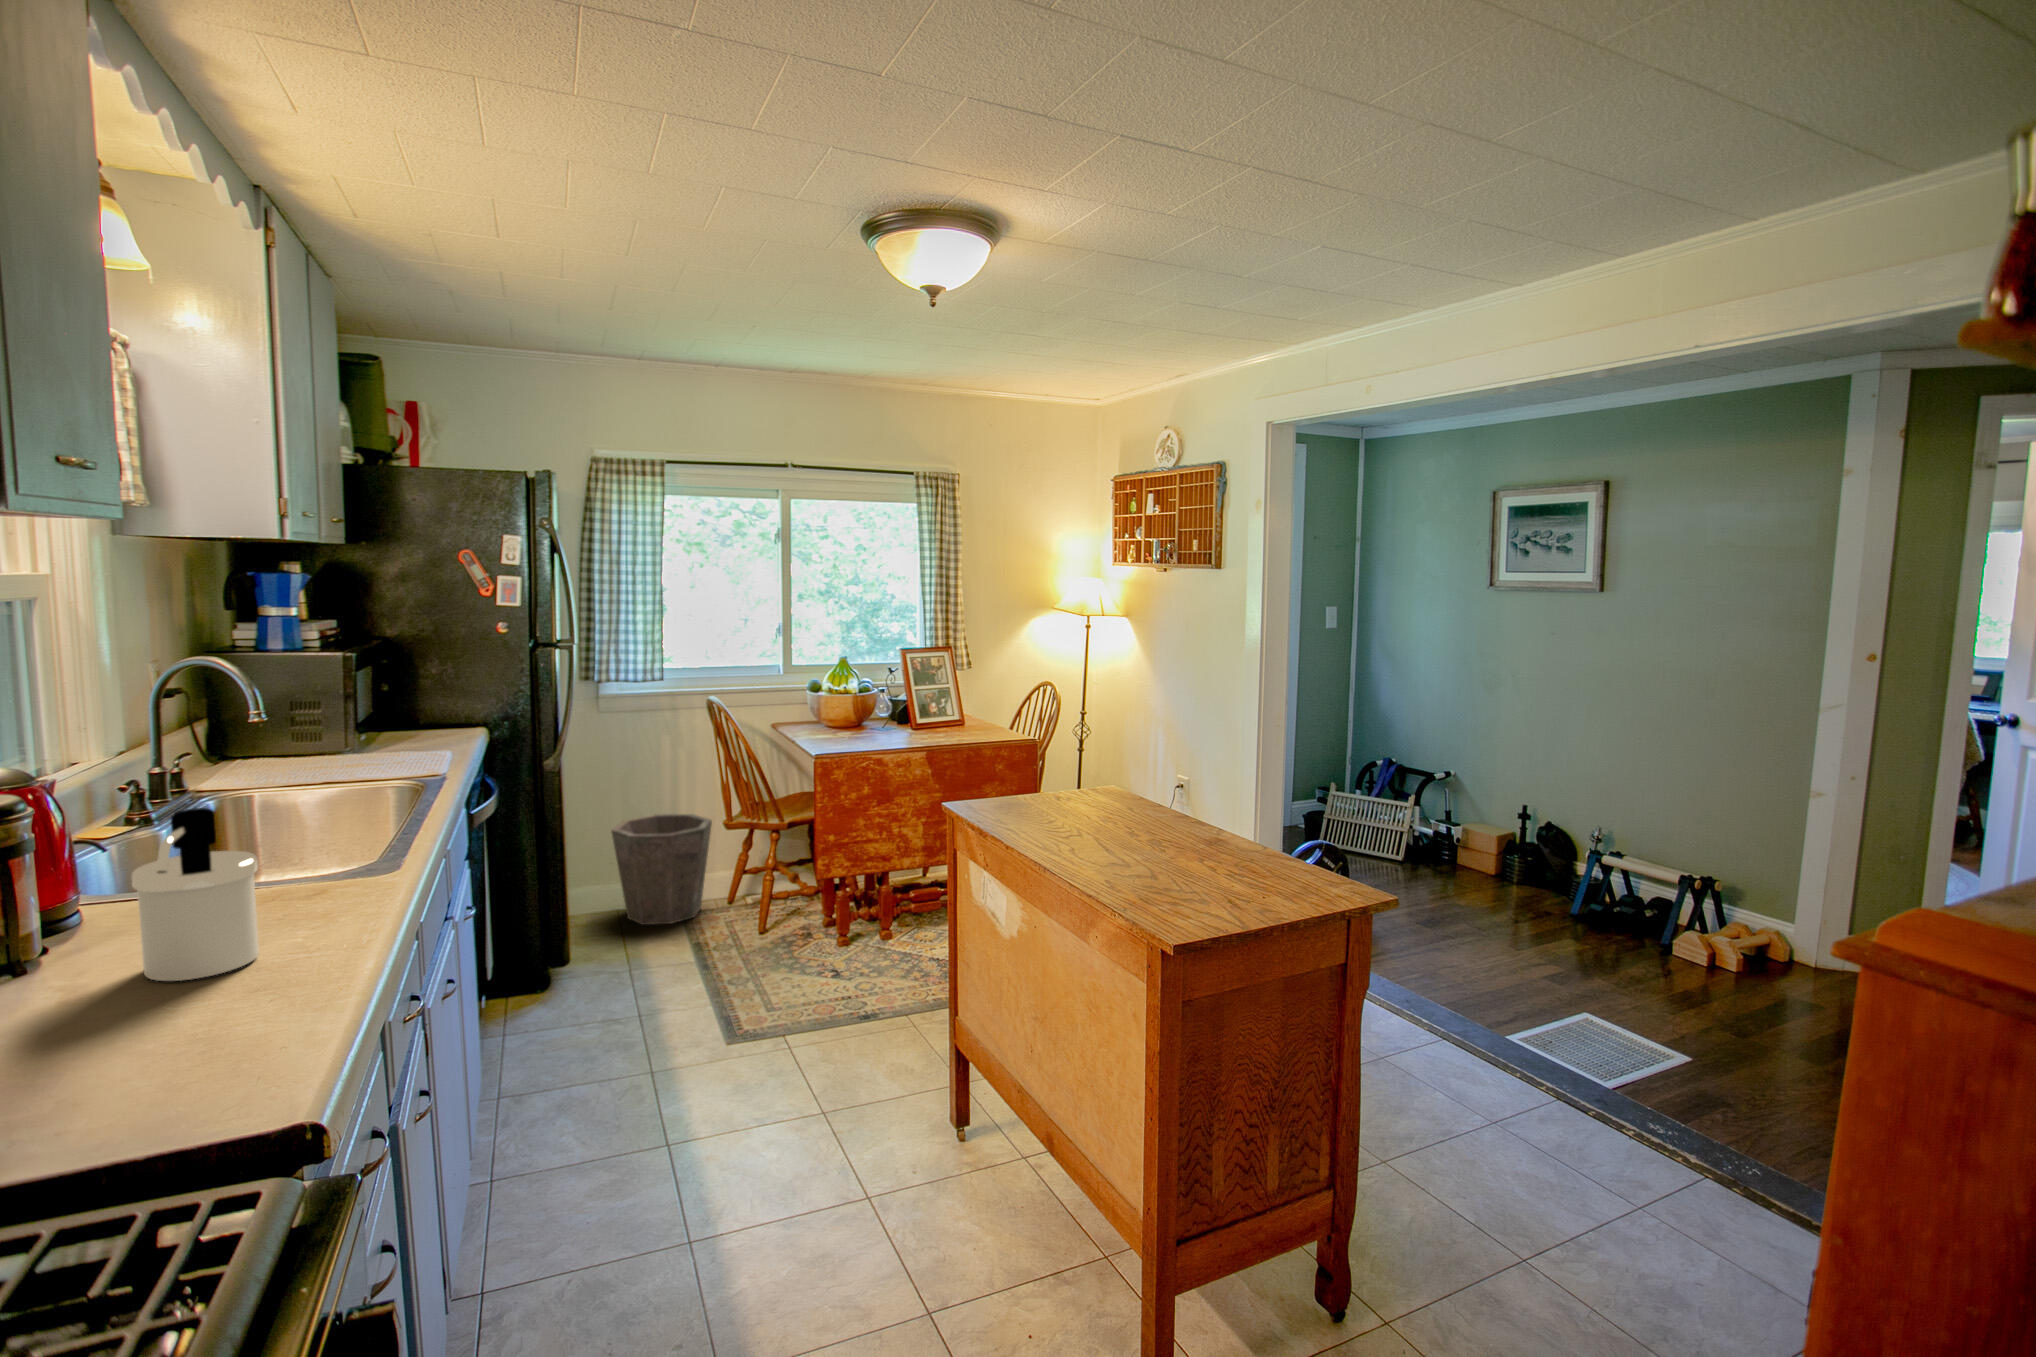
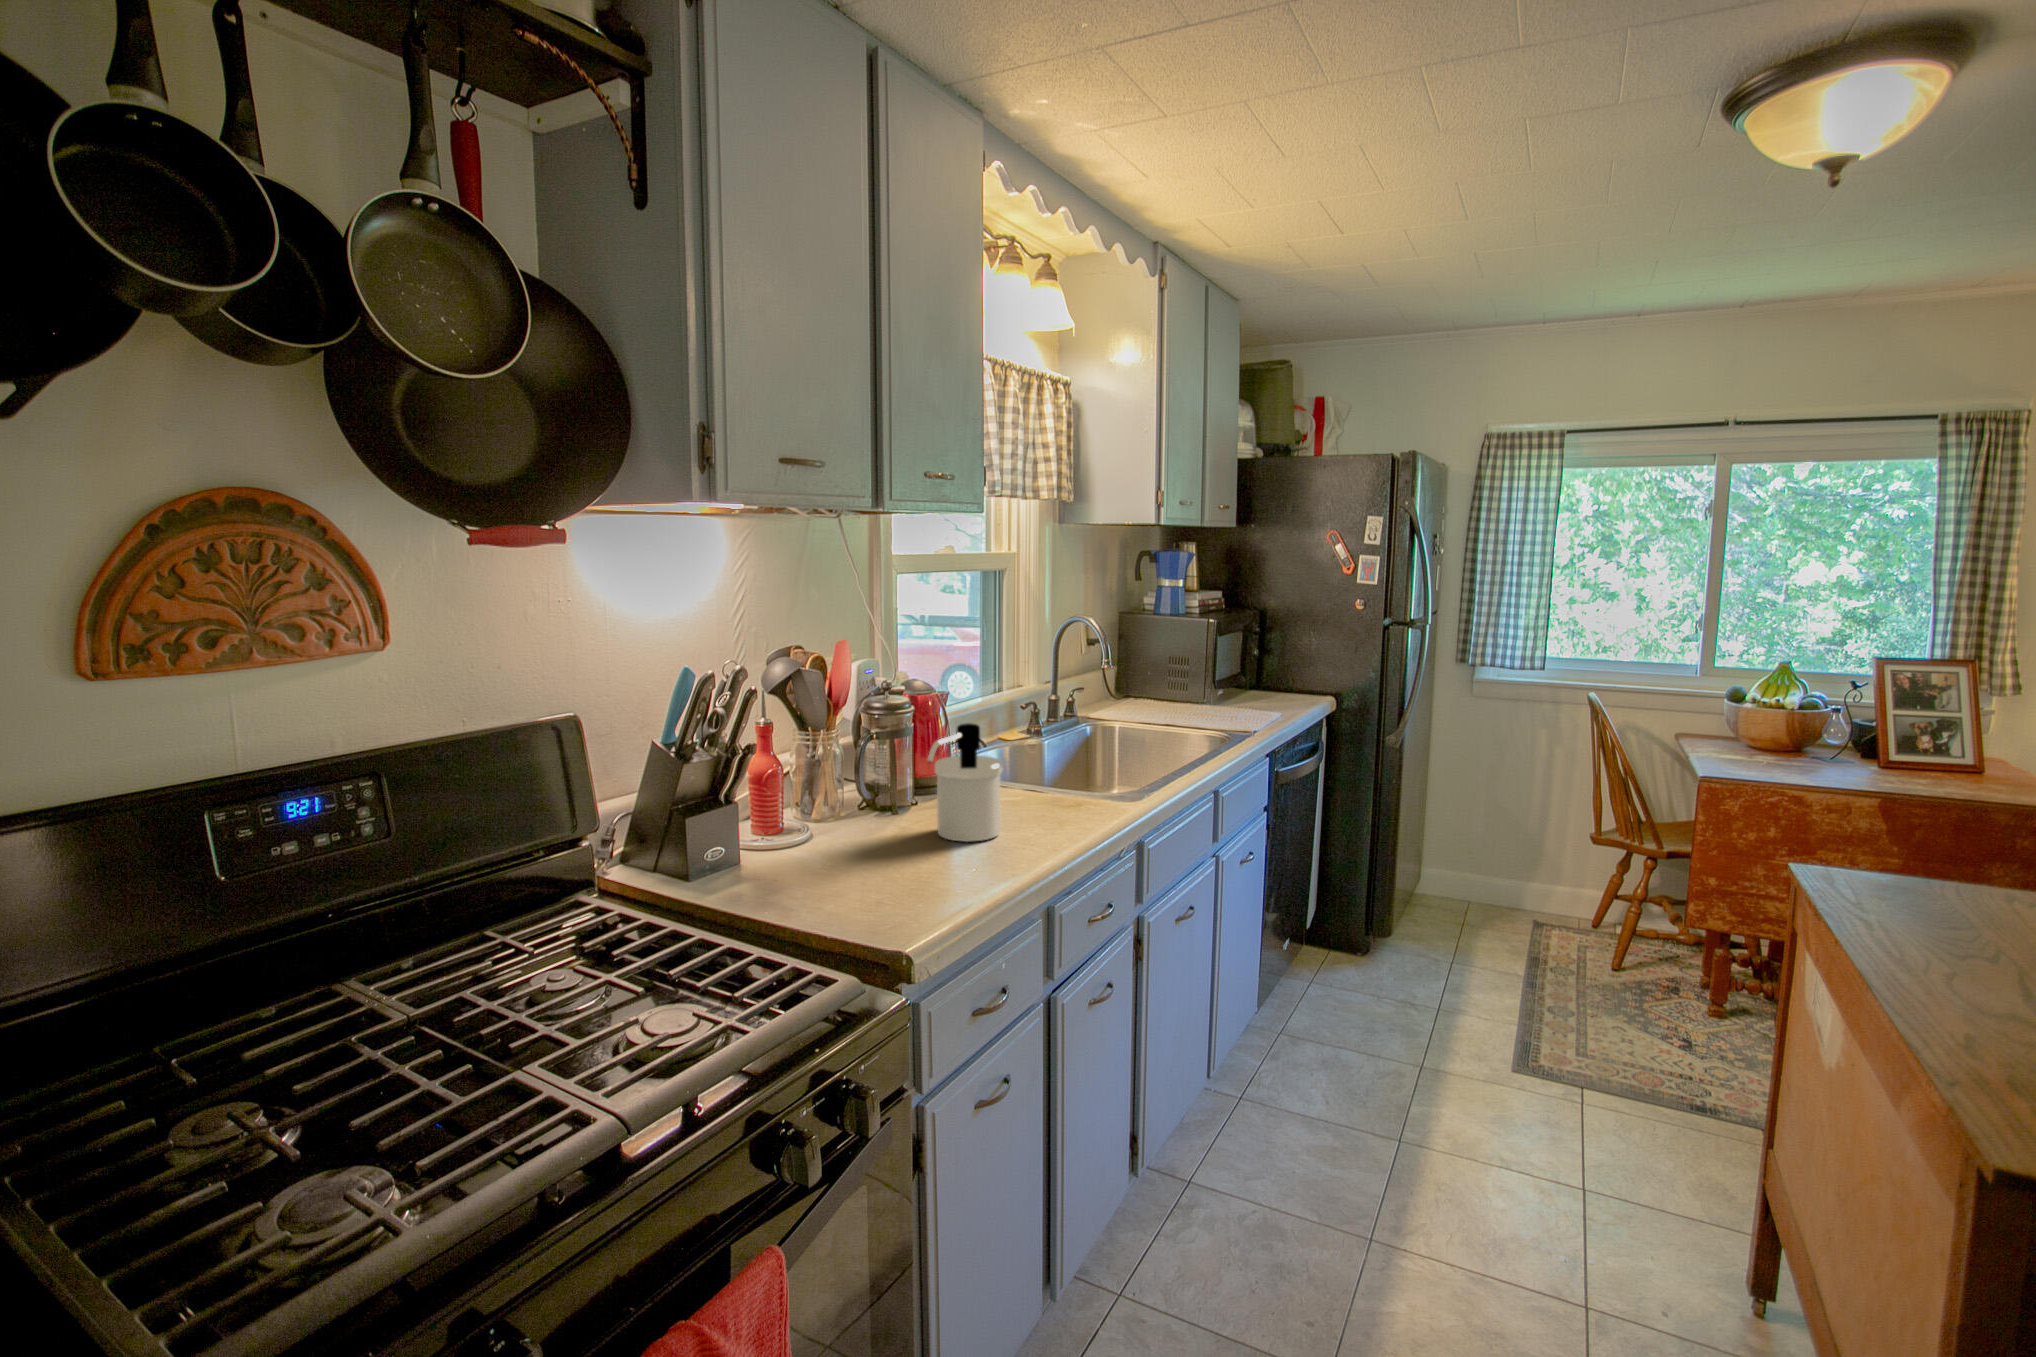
waste bin: present [611,814,712,925] -> none [1465,811,1580,930]

